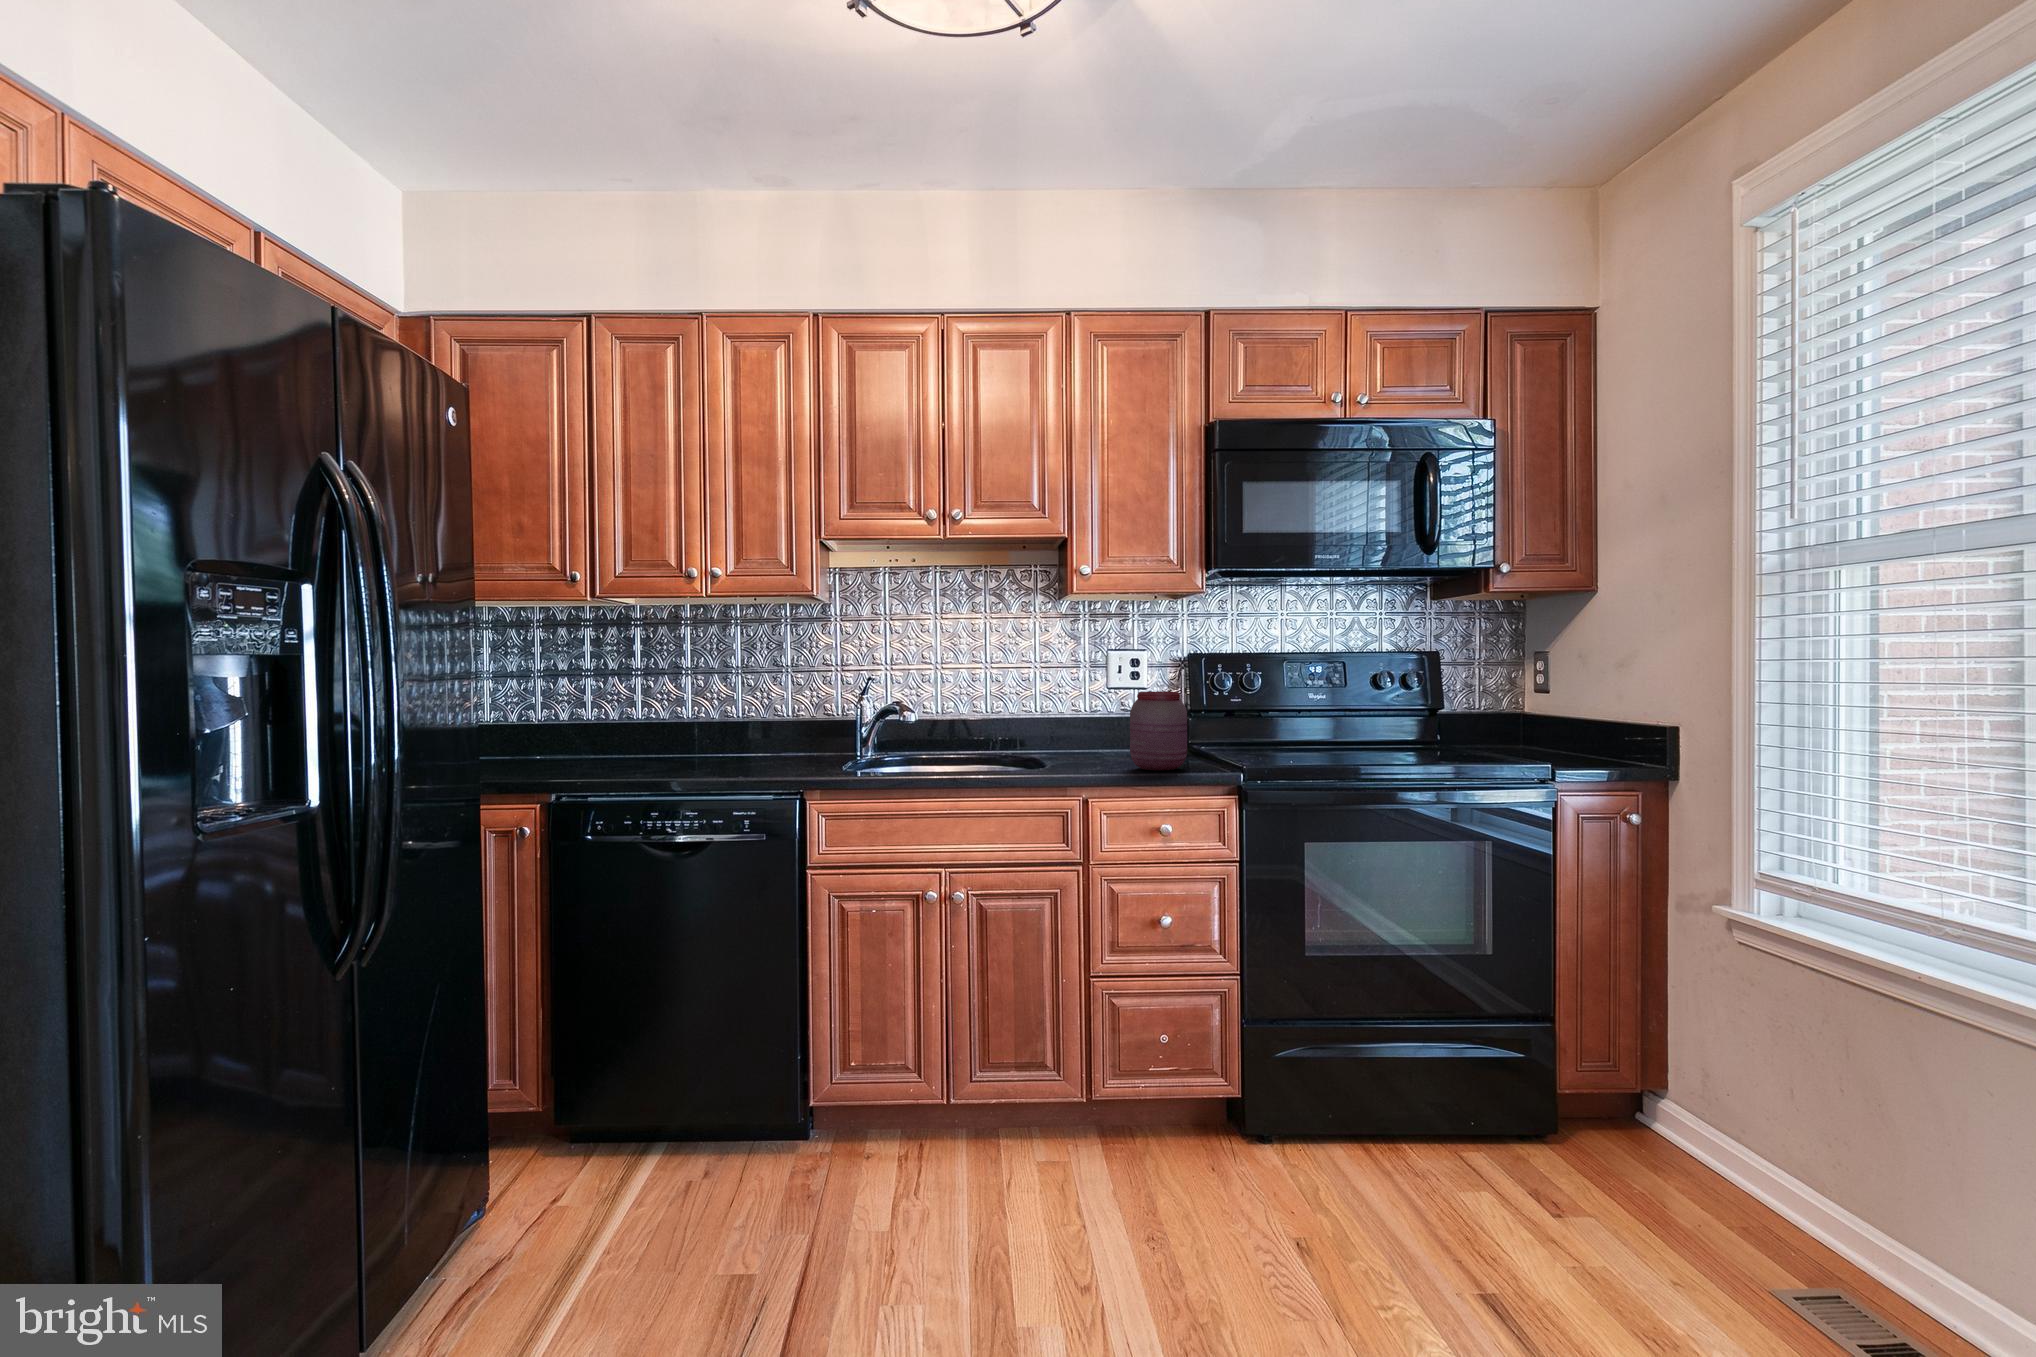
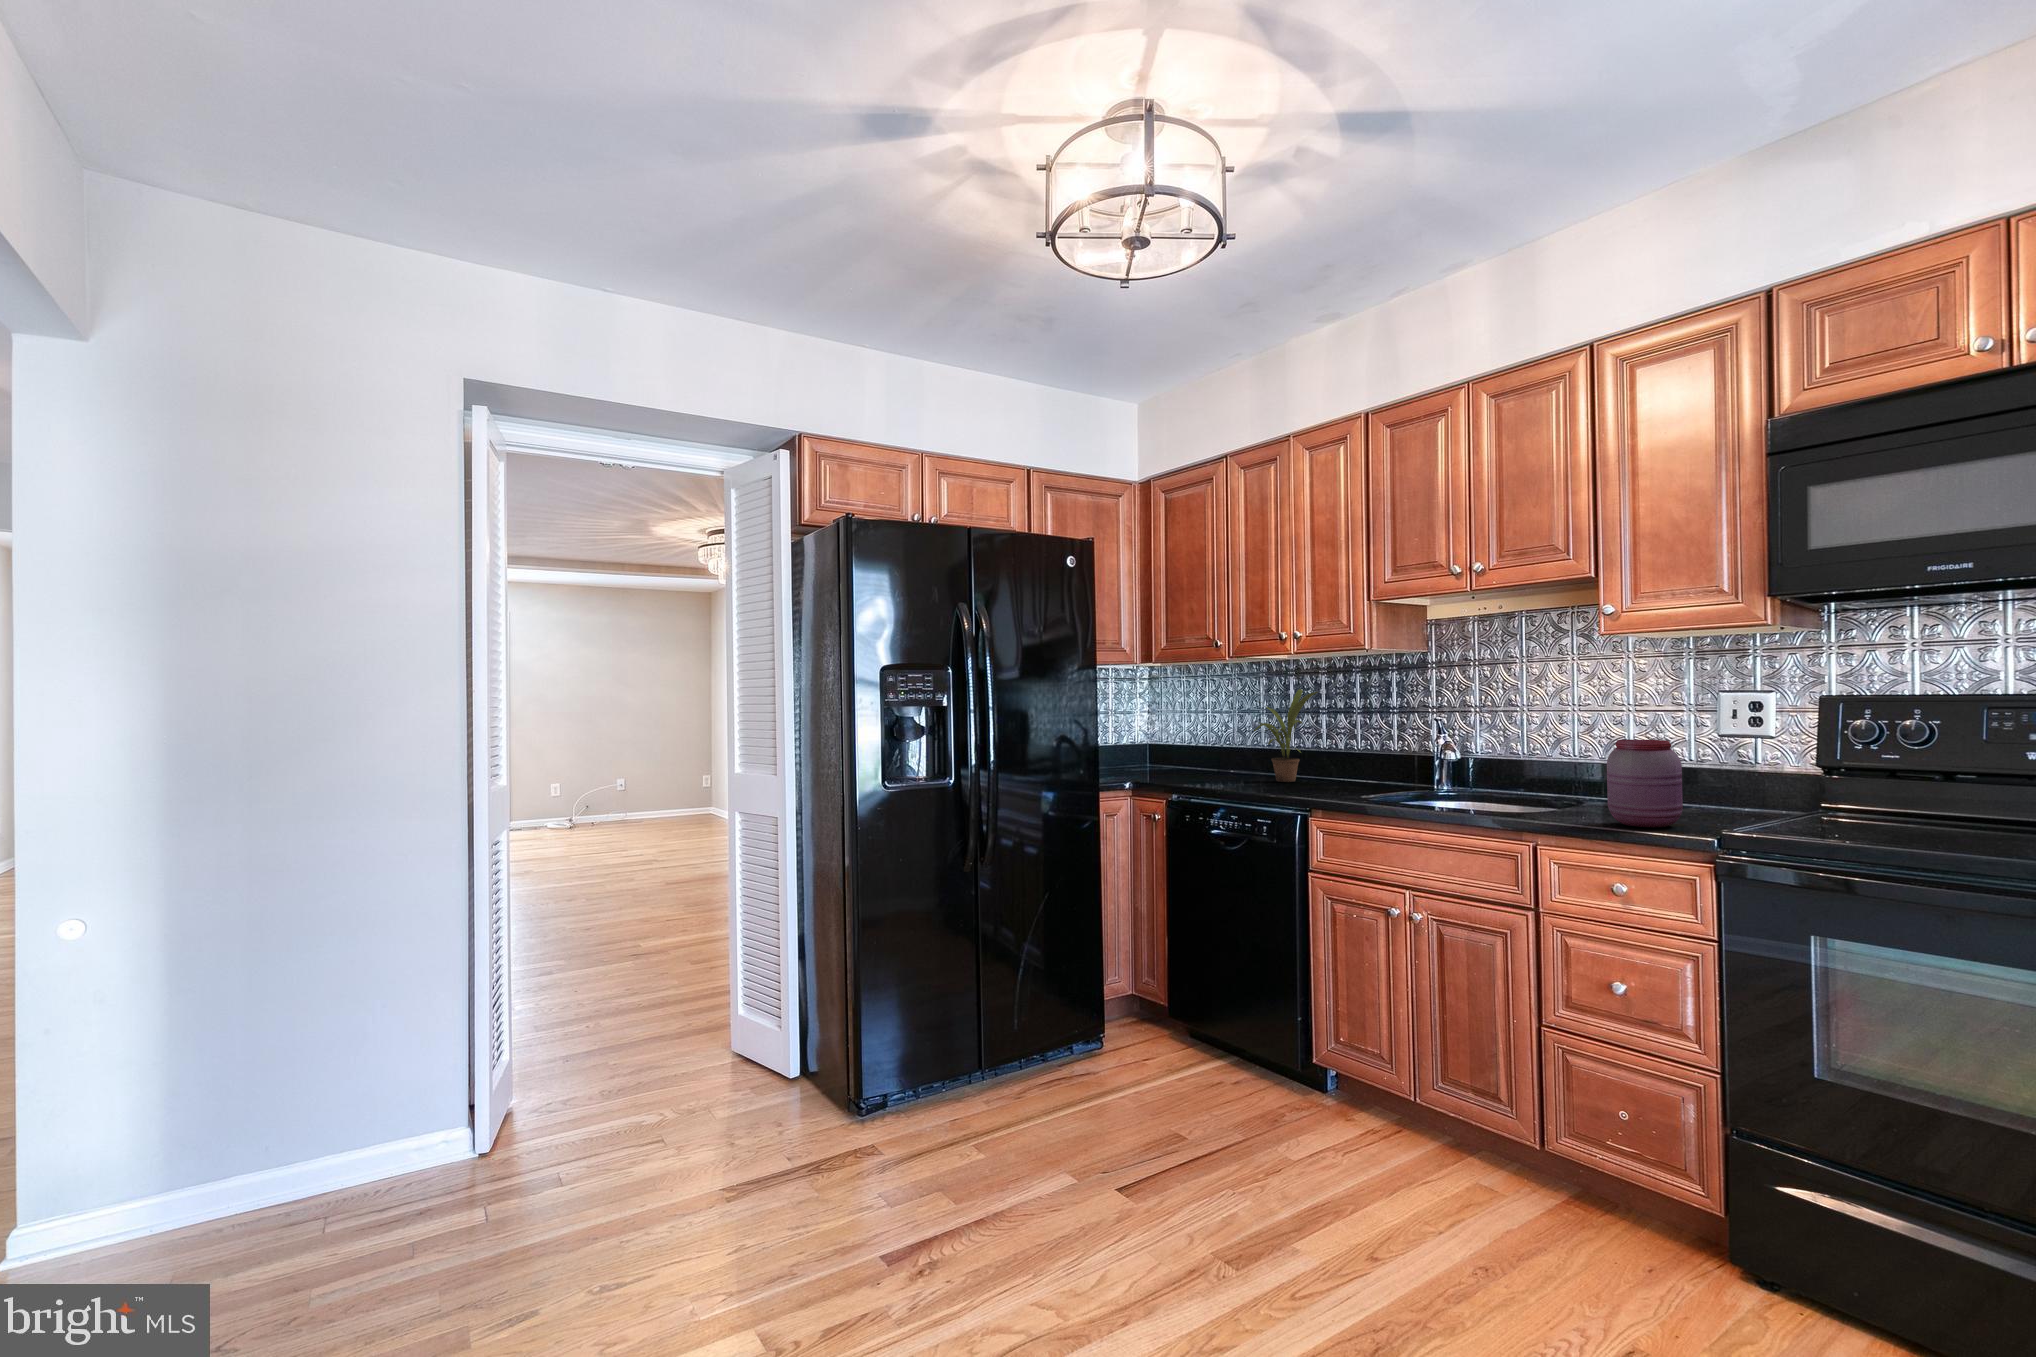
potted plant: none [583,645,694,772] -> present [1254,689,1318,782]

